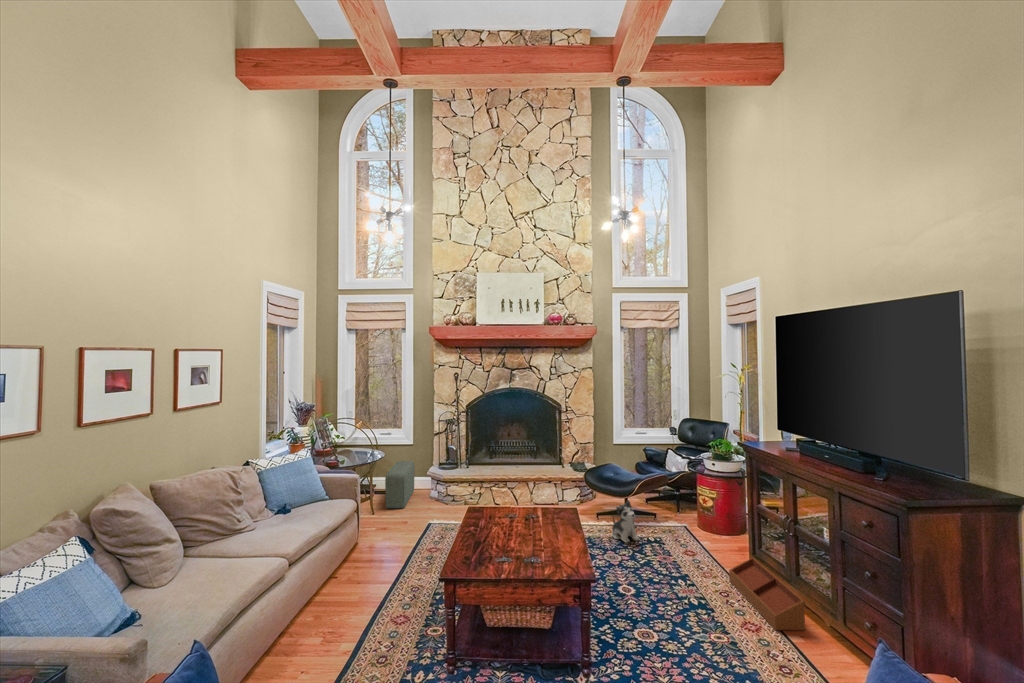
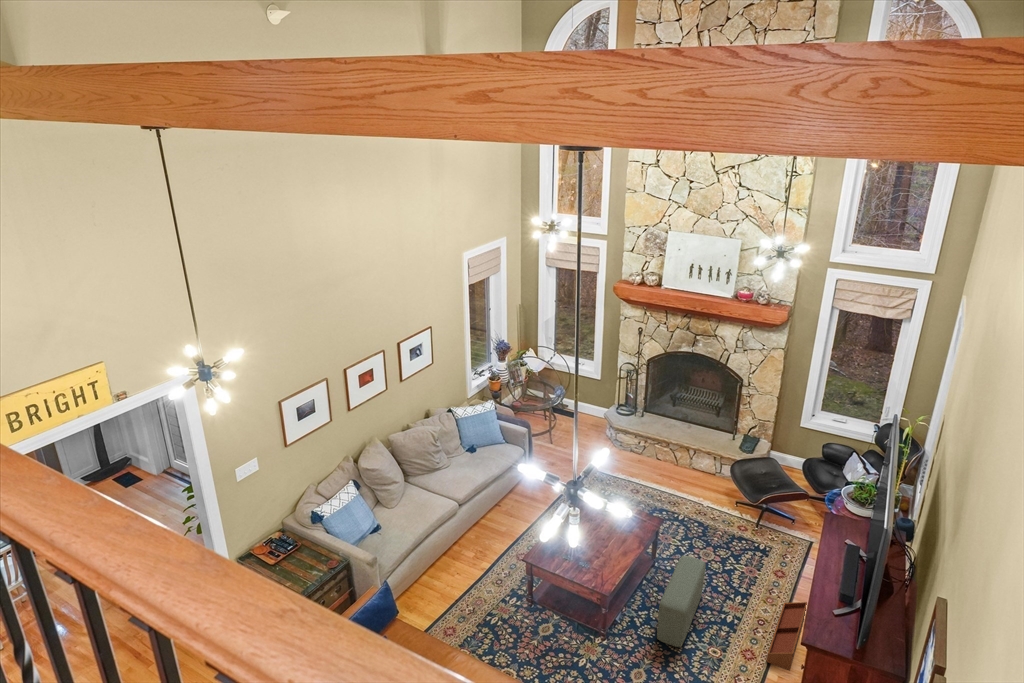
pouf: present [385,461,415,508] -> present [657,555,706,647]
plush toy: present [612,500,639,543] -> none [728,509,750,543]

